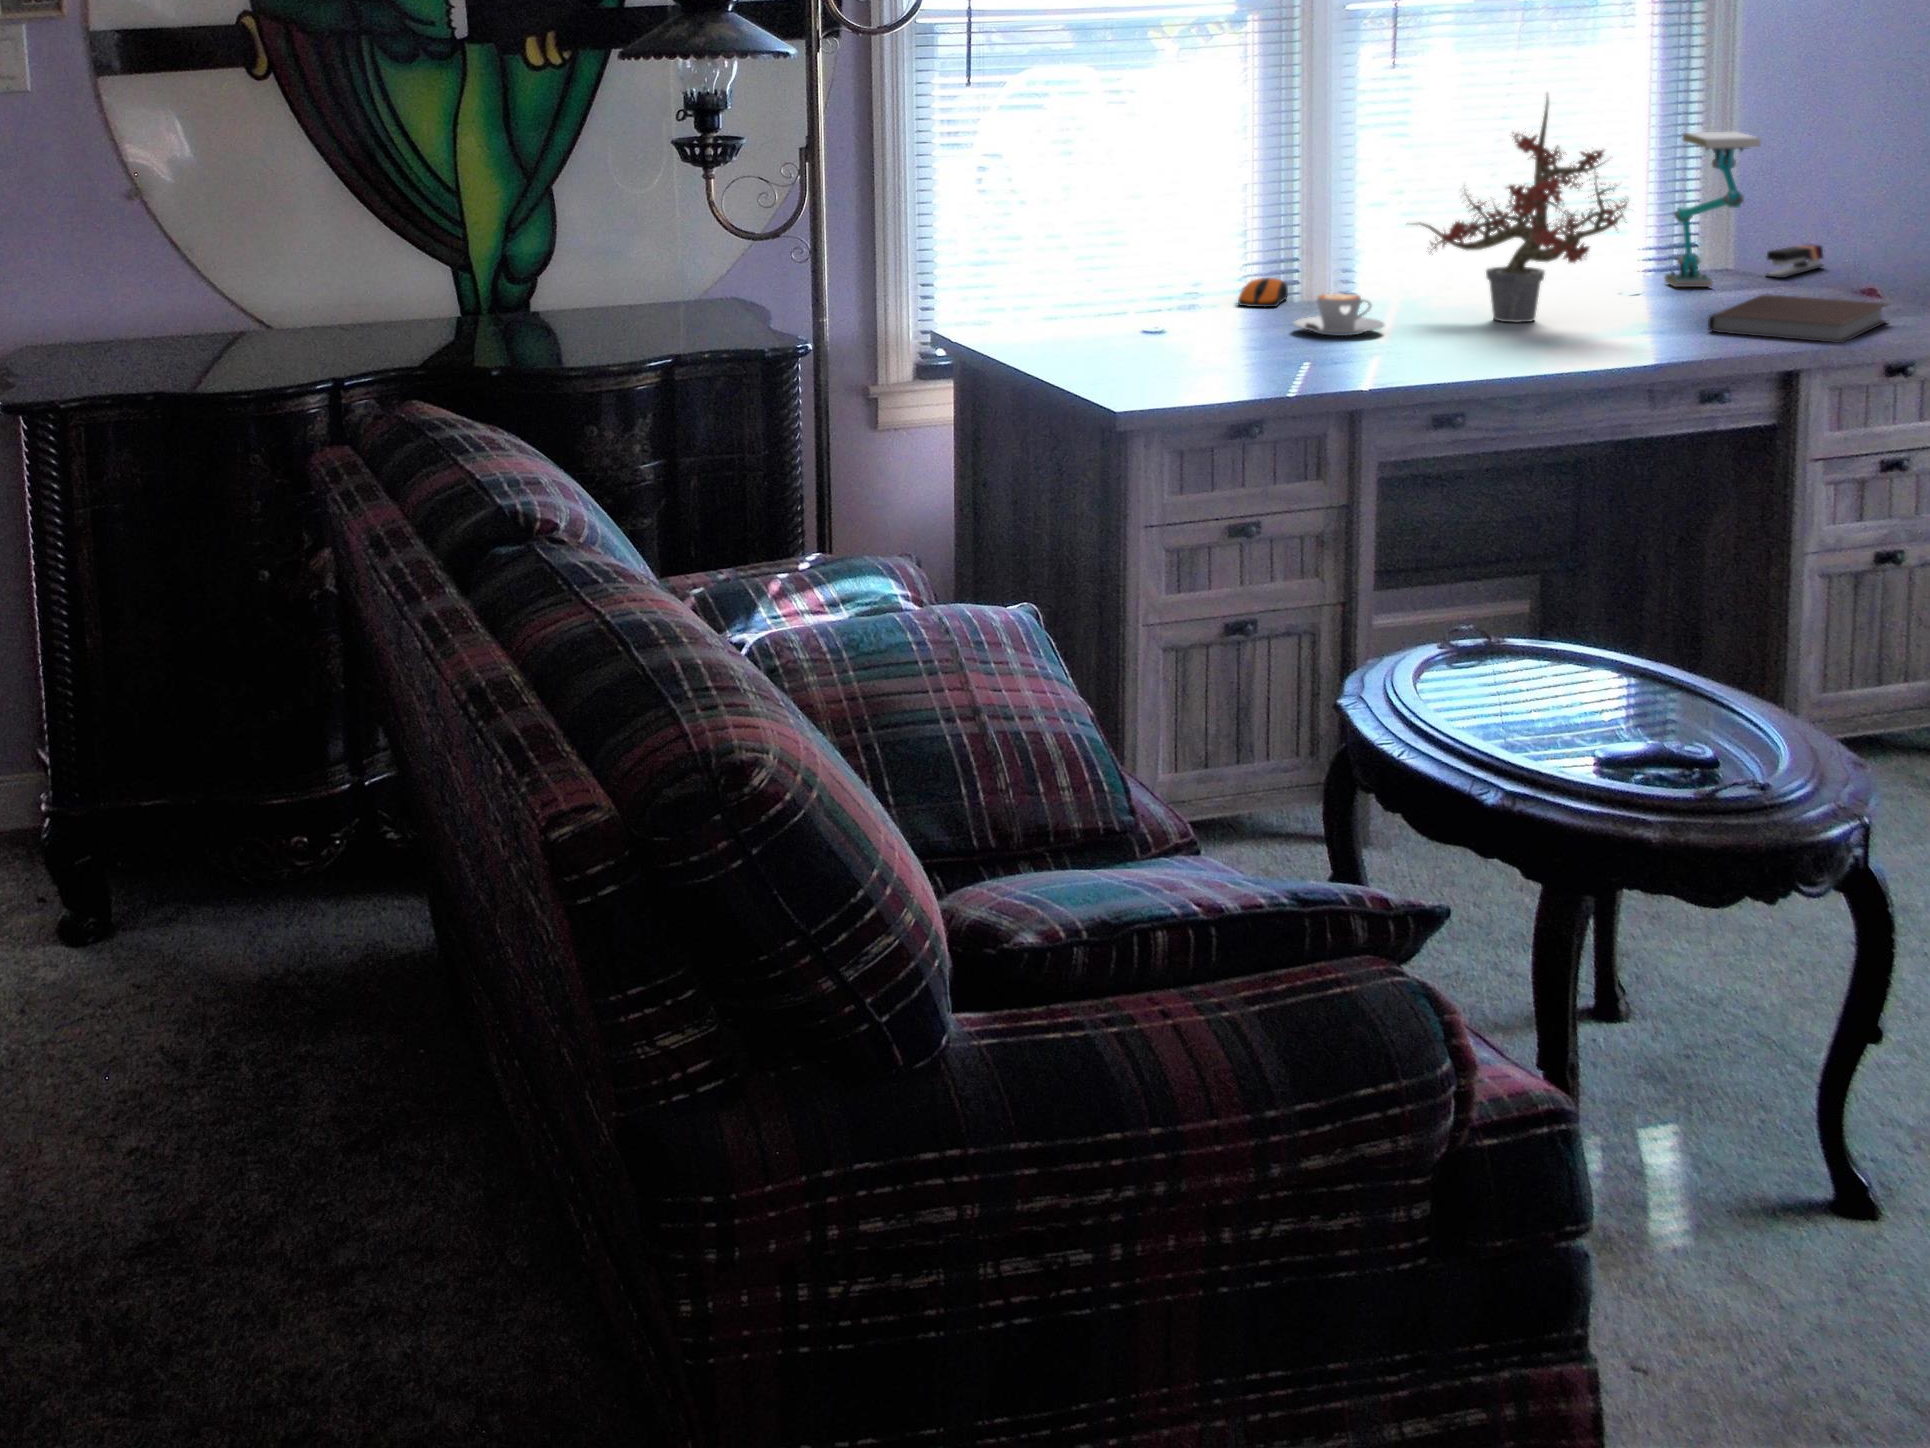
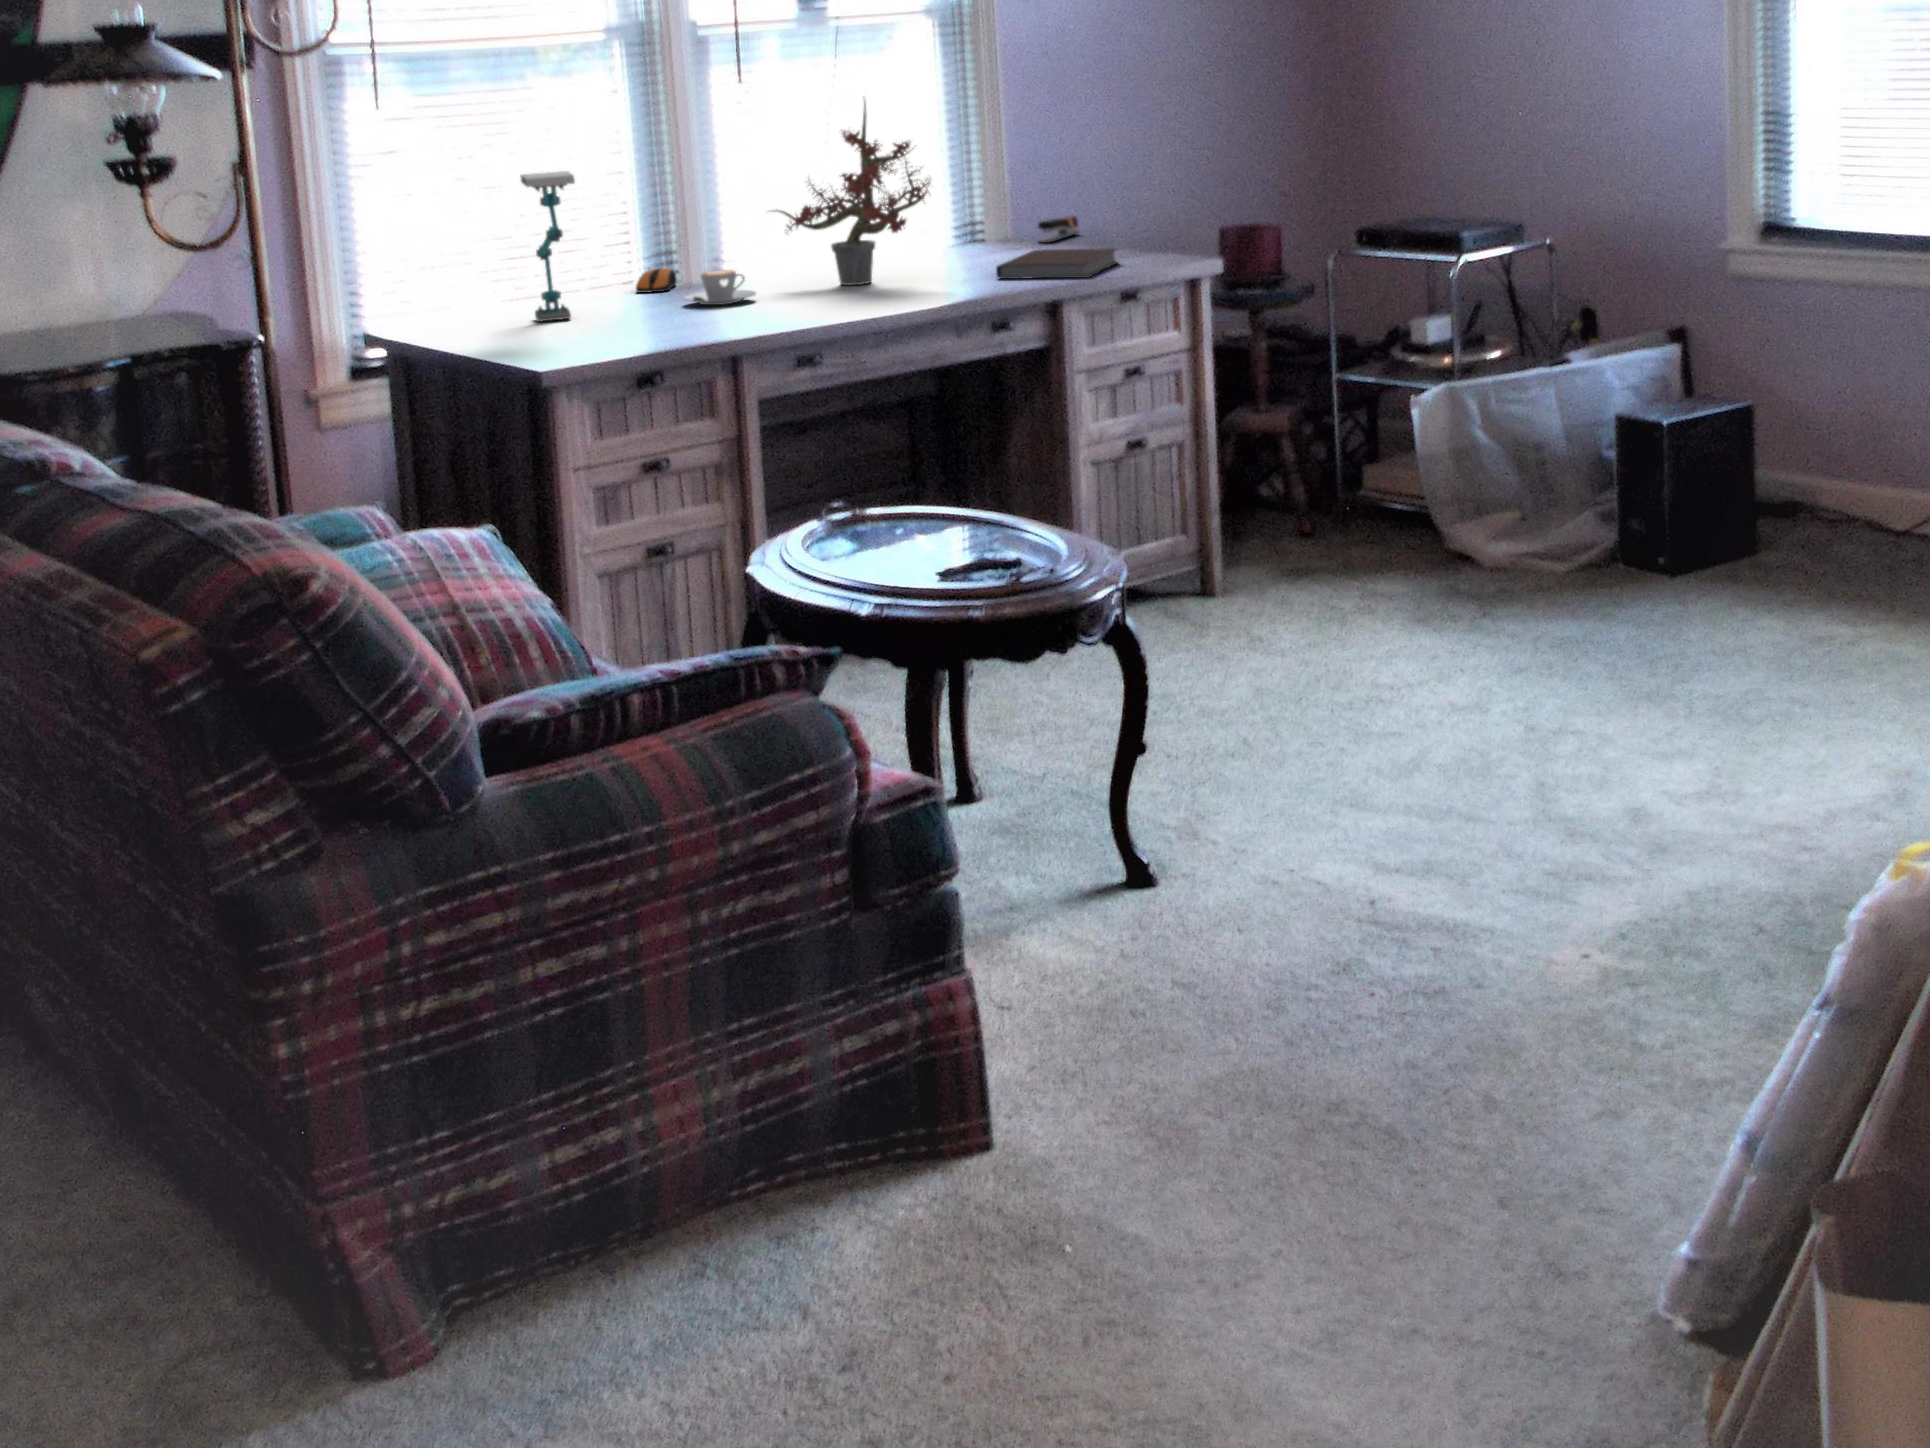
desk lamp: present [1665,132,1761,287] -> present [520,171,575,321]

